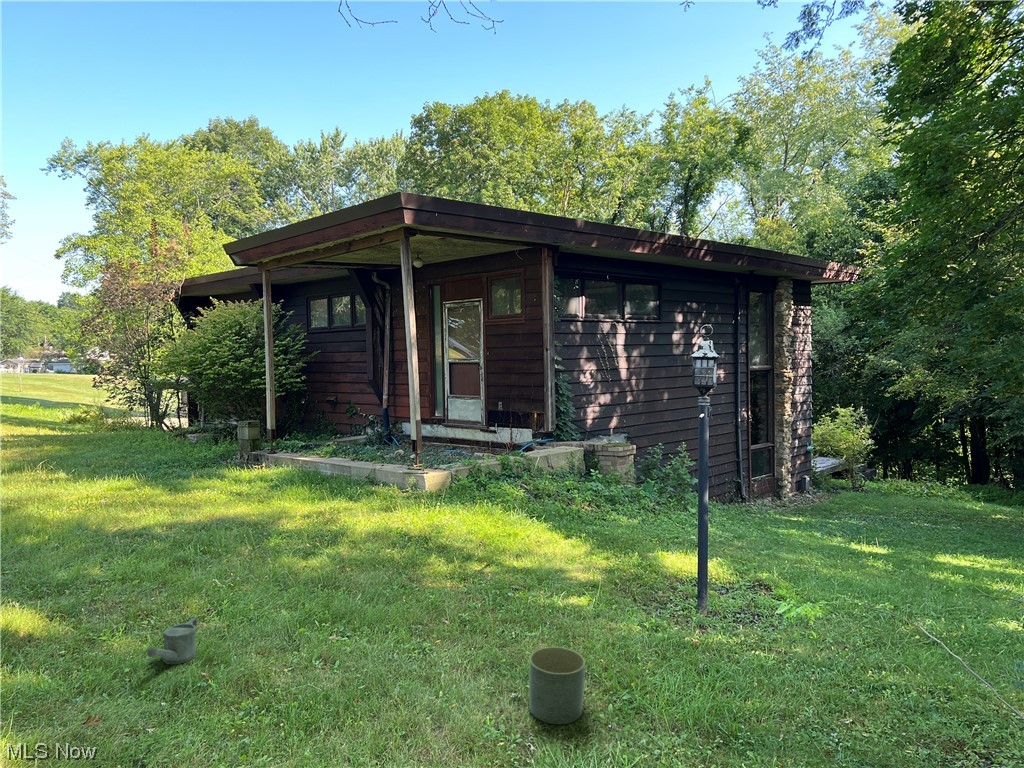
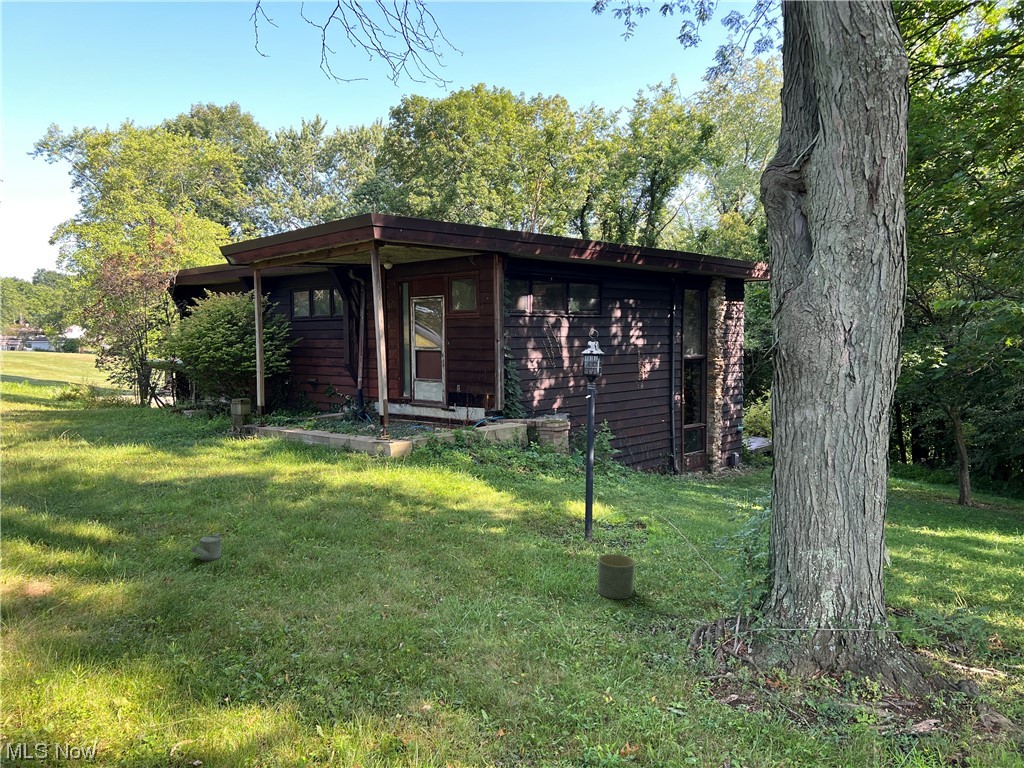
planter: present [529,647,585,724] -> present [597,554,635,599]

